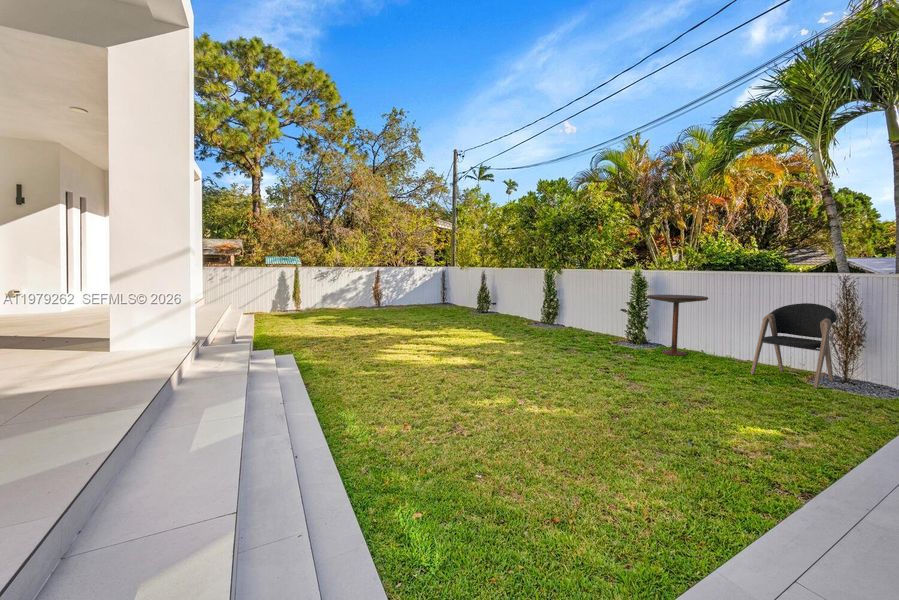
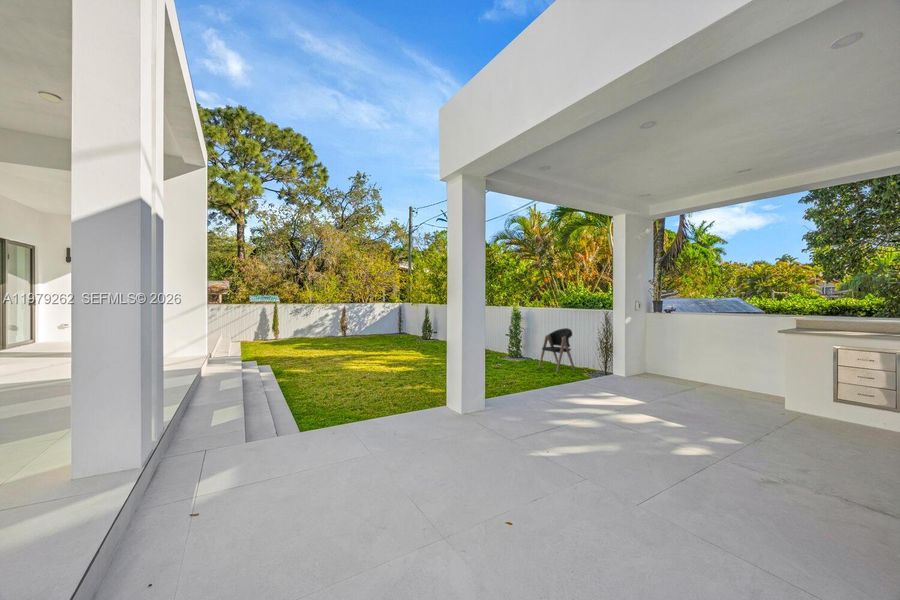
pedestal table: present [647,295,708,356] -> none [501,325,535,362]

